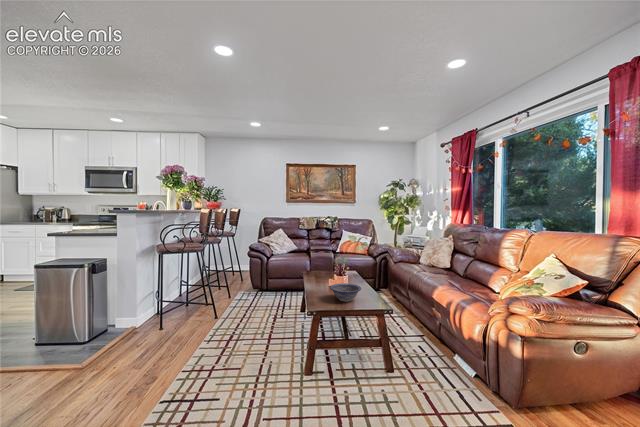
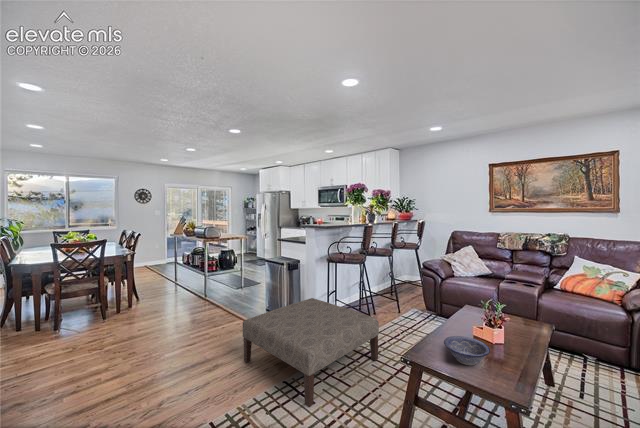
ottoman: none [60,297,246,412] -> present [243,298,379,407]

